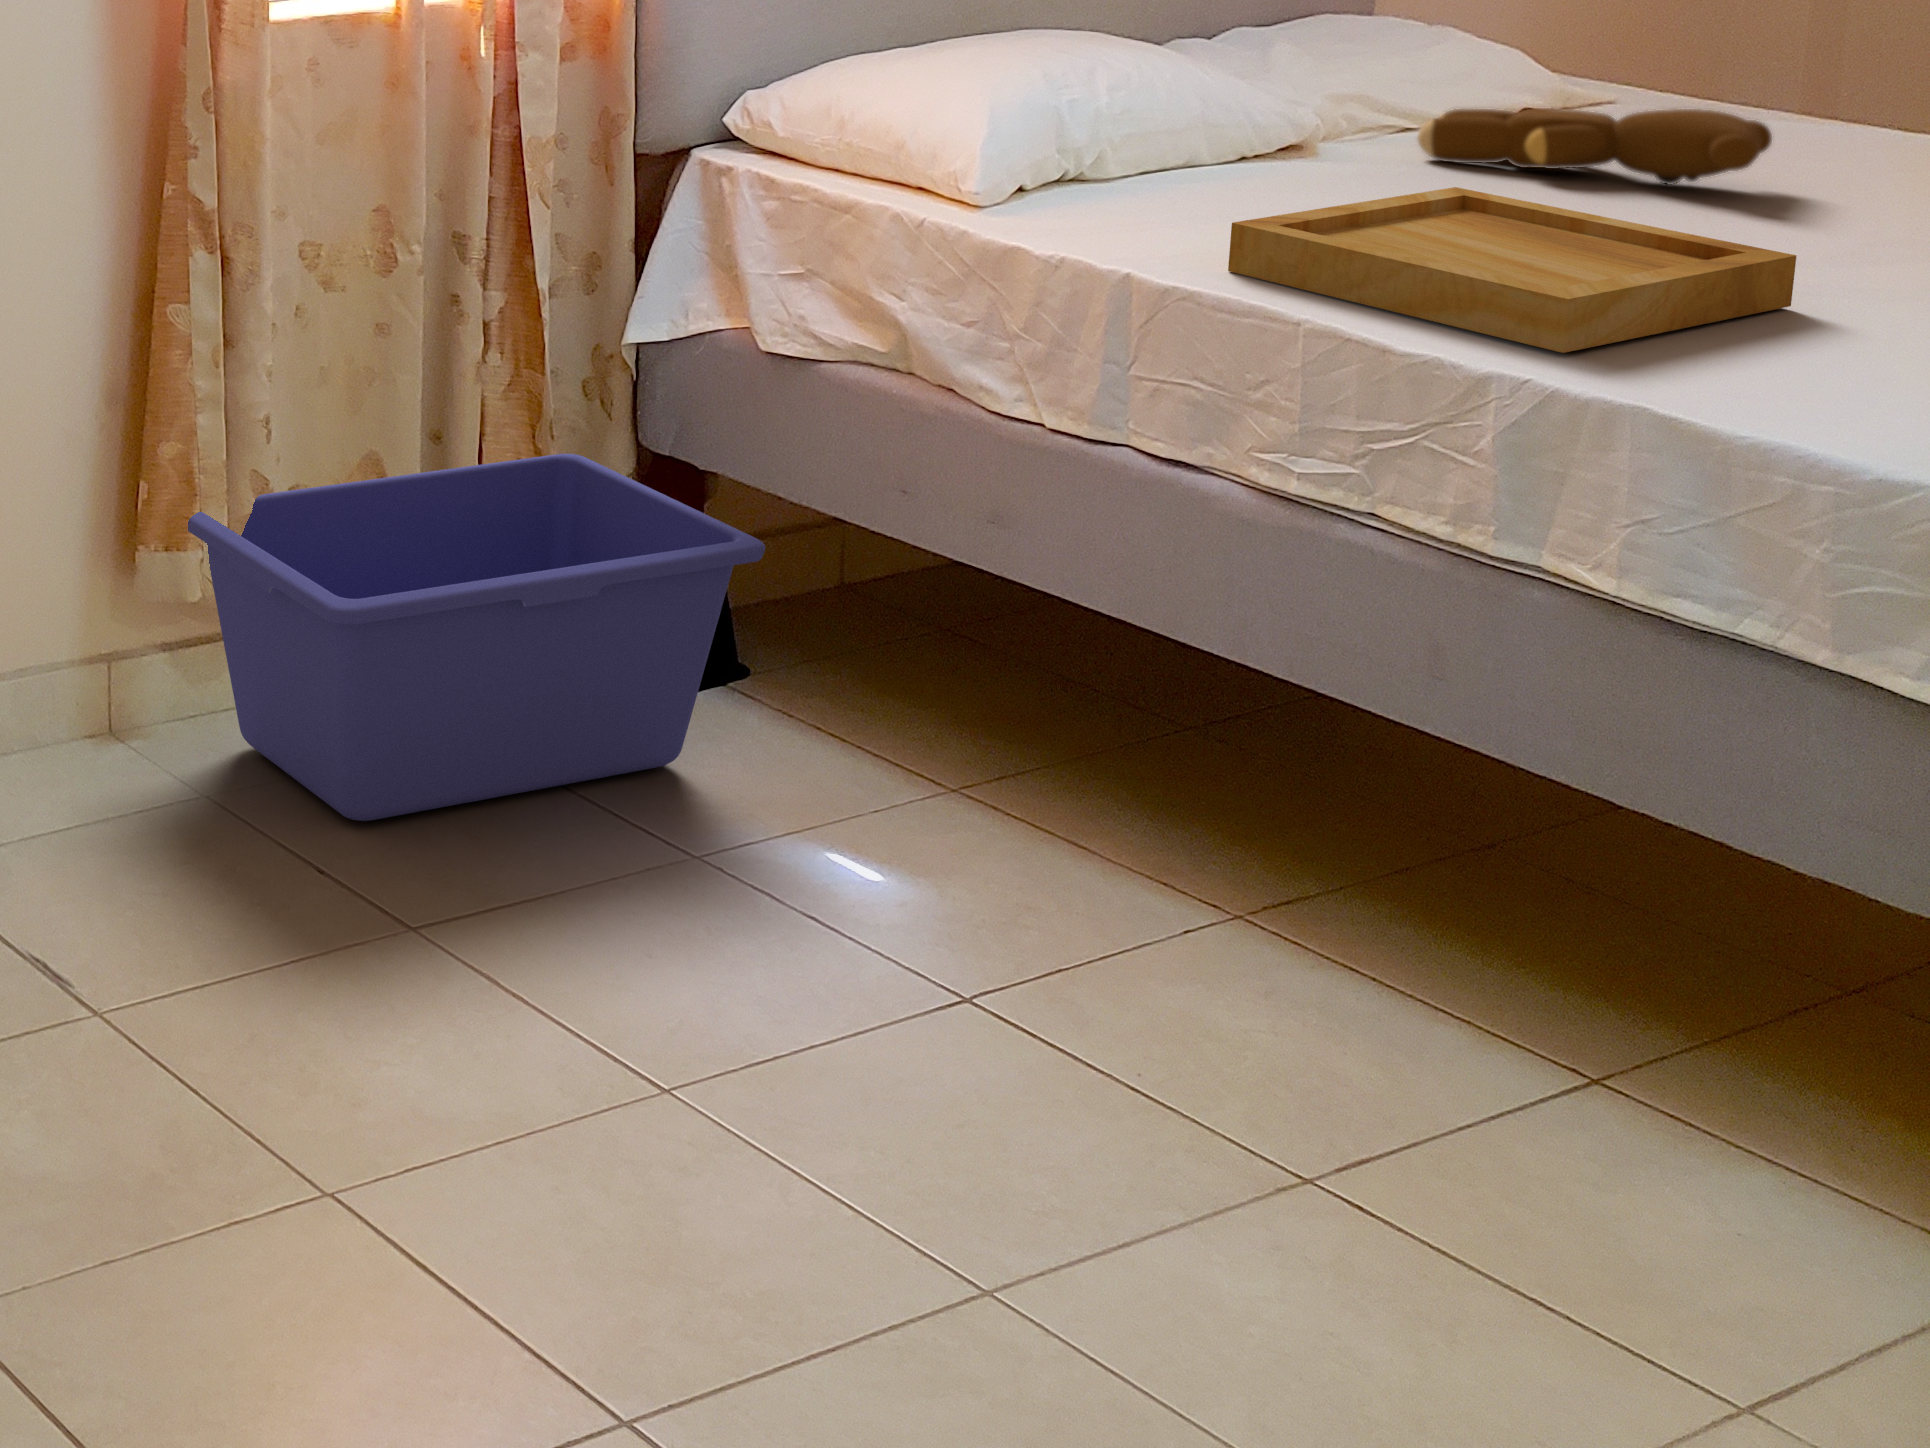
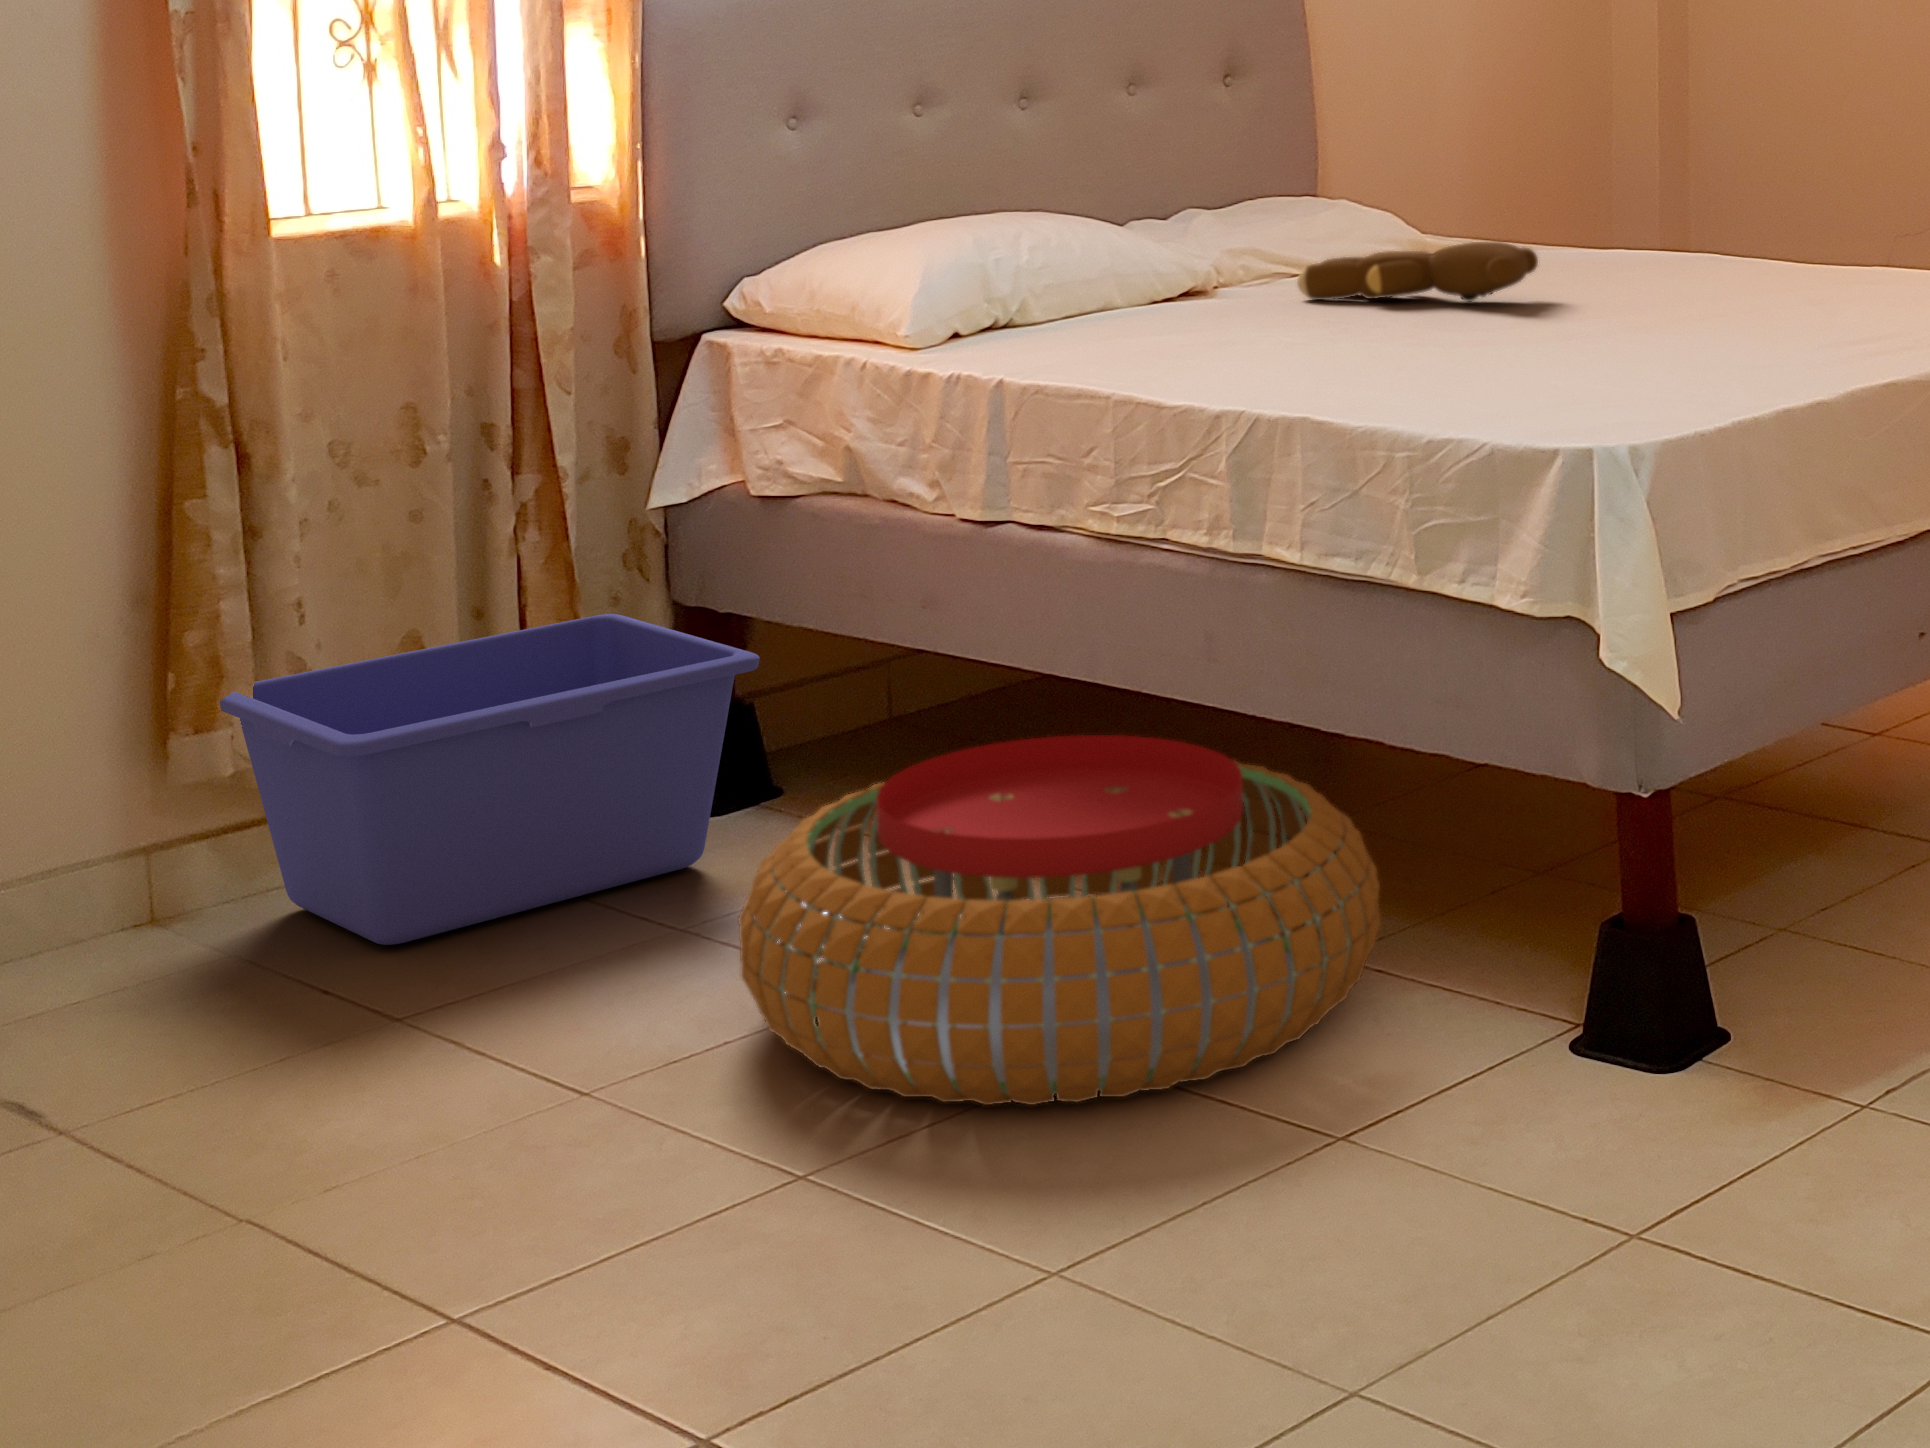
tray: present [1228,187,1796,353] -> none [1095,305,1492,401]
pouf: none [794,728,1662,1264] -> present [739,735,1380,1105]

